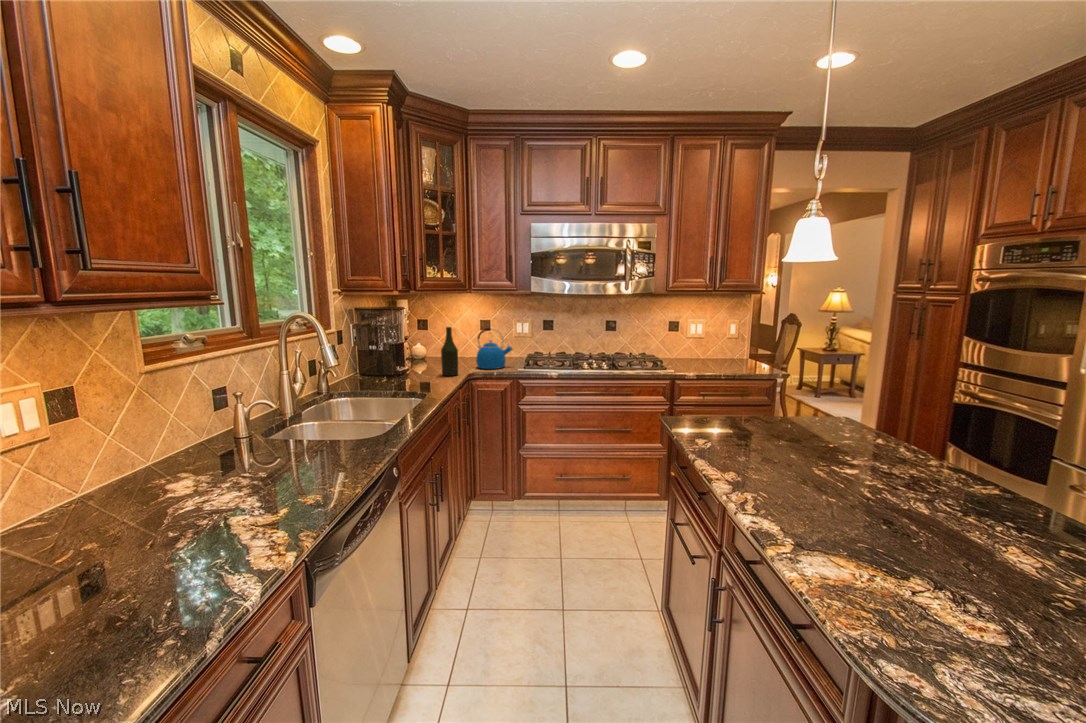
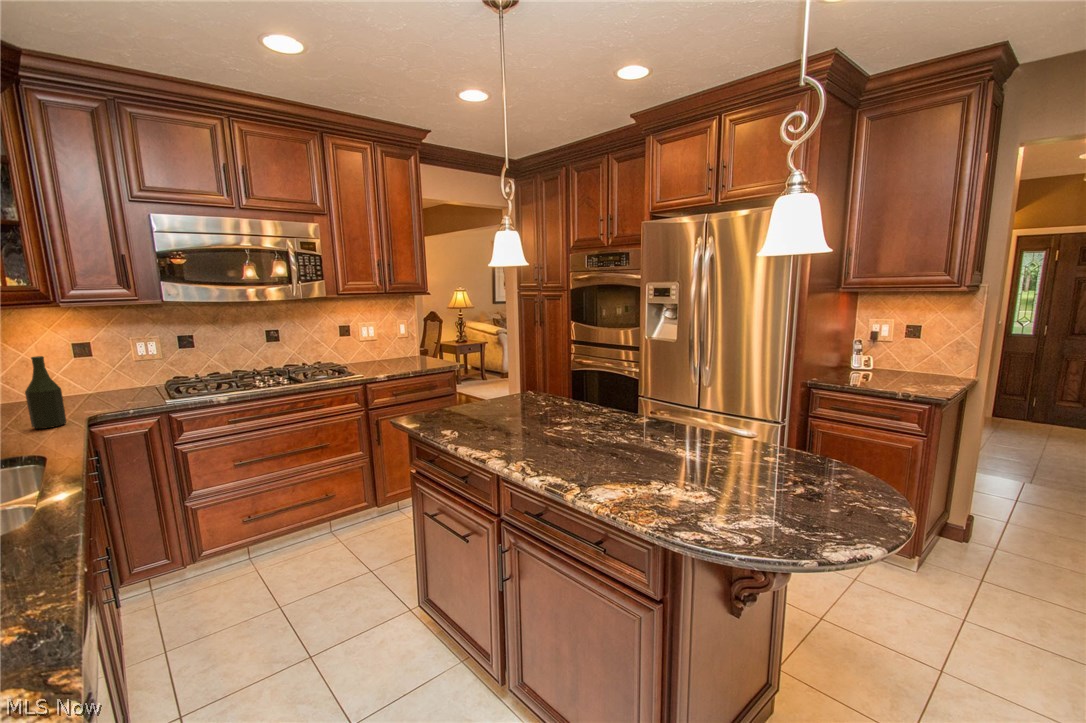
kettle: present [476,328,512,369] -> none [83,352,148,410]

